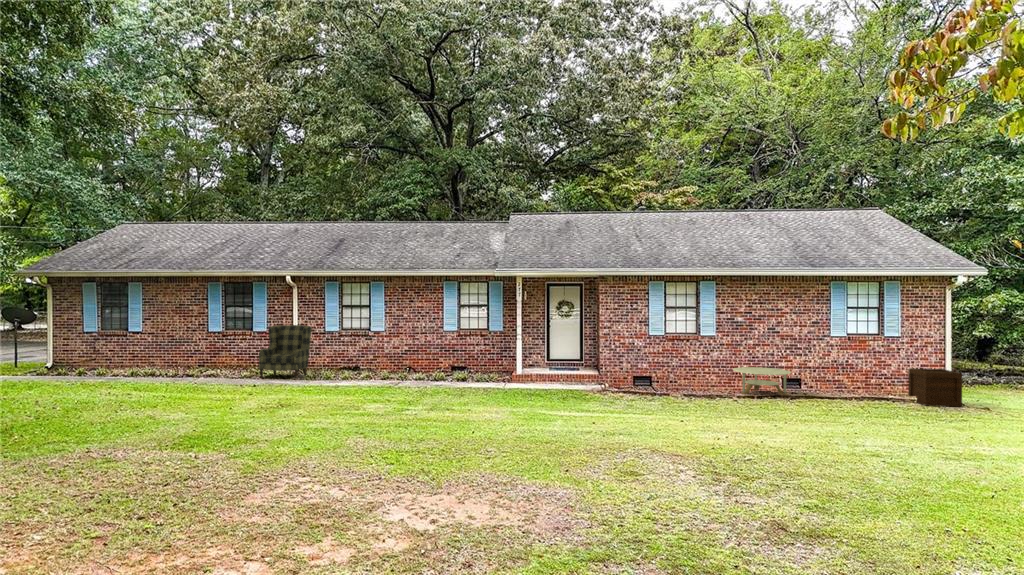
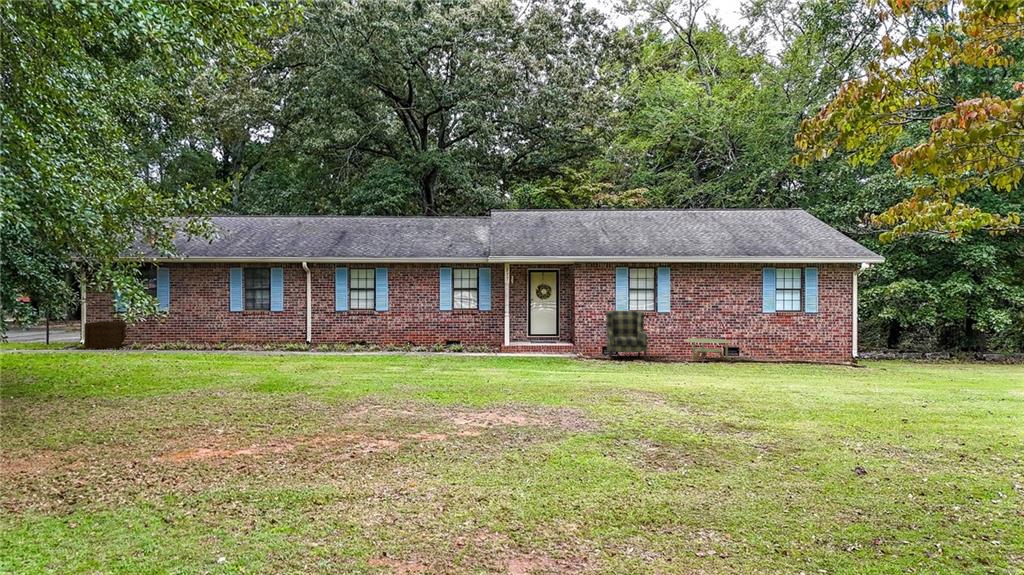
chair: present [259,325,312,379] -> present [606,310,647,360]
wooden crate: present [908,368,962,407] -> present [84,321,126,348]

